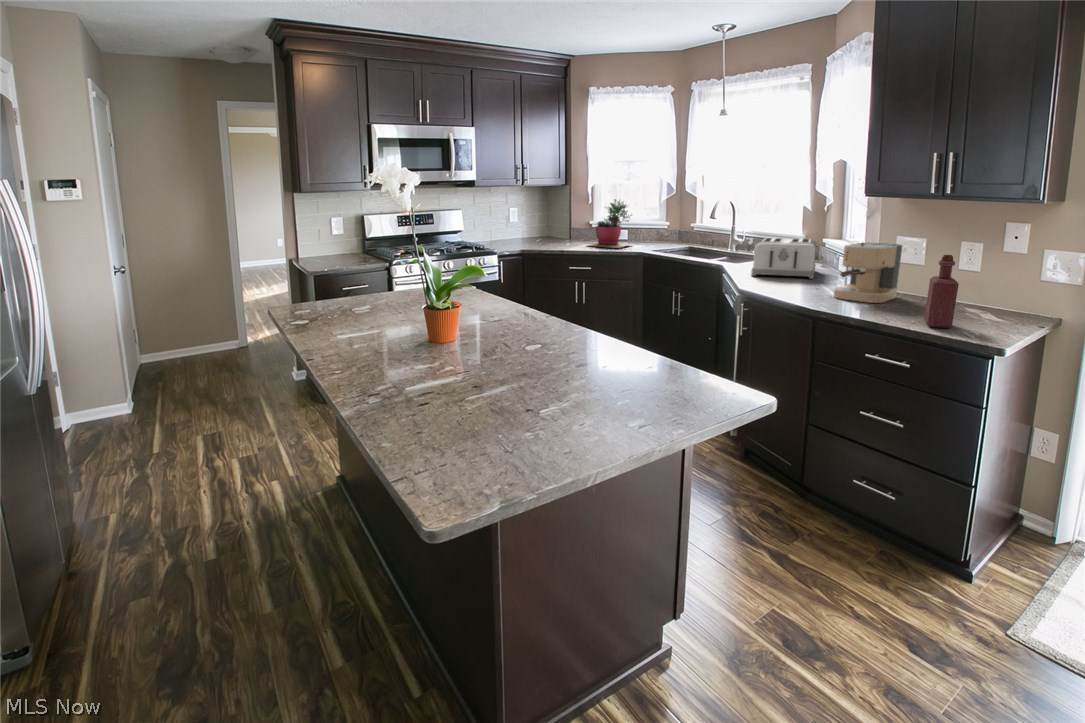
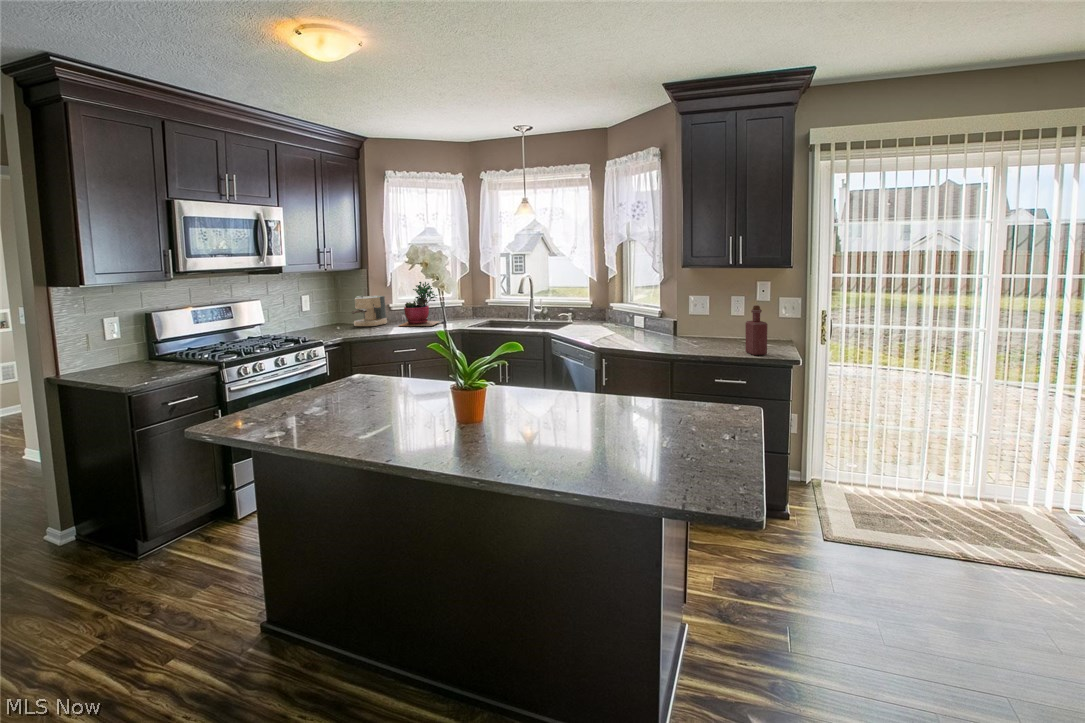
toaster: present [751,238,816,278] -> none [579,304,632,336]
coffee maker: present [833,242,902,303] -> present [352,296,387,326]

